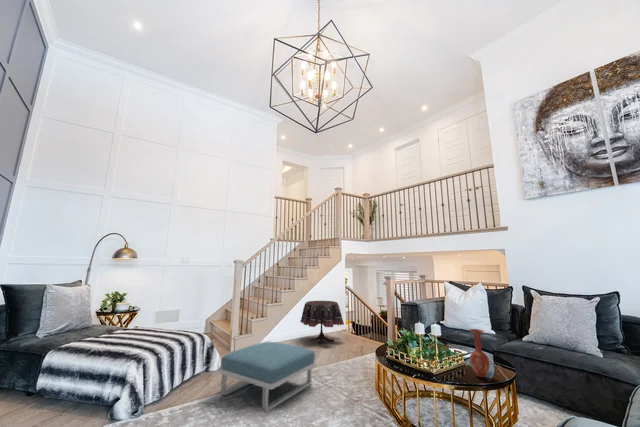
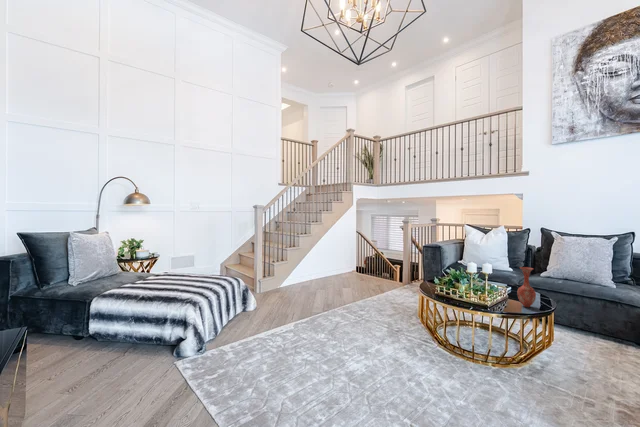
side table: present [300,301,344,344] -> none [318,245,361,285]
footstool: present [220,342,315,411] -> none [267,283,354,343]

